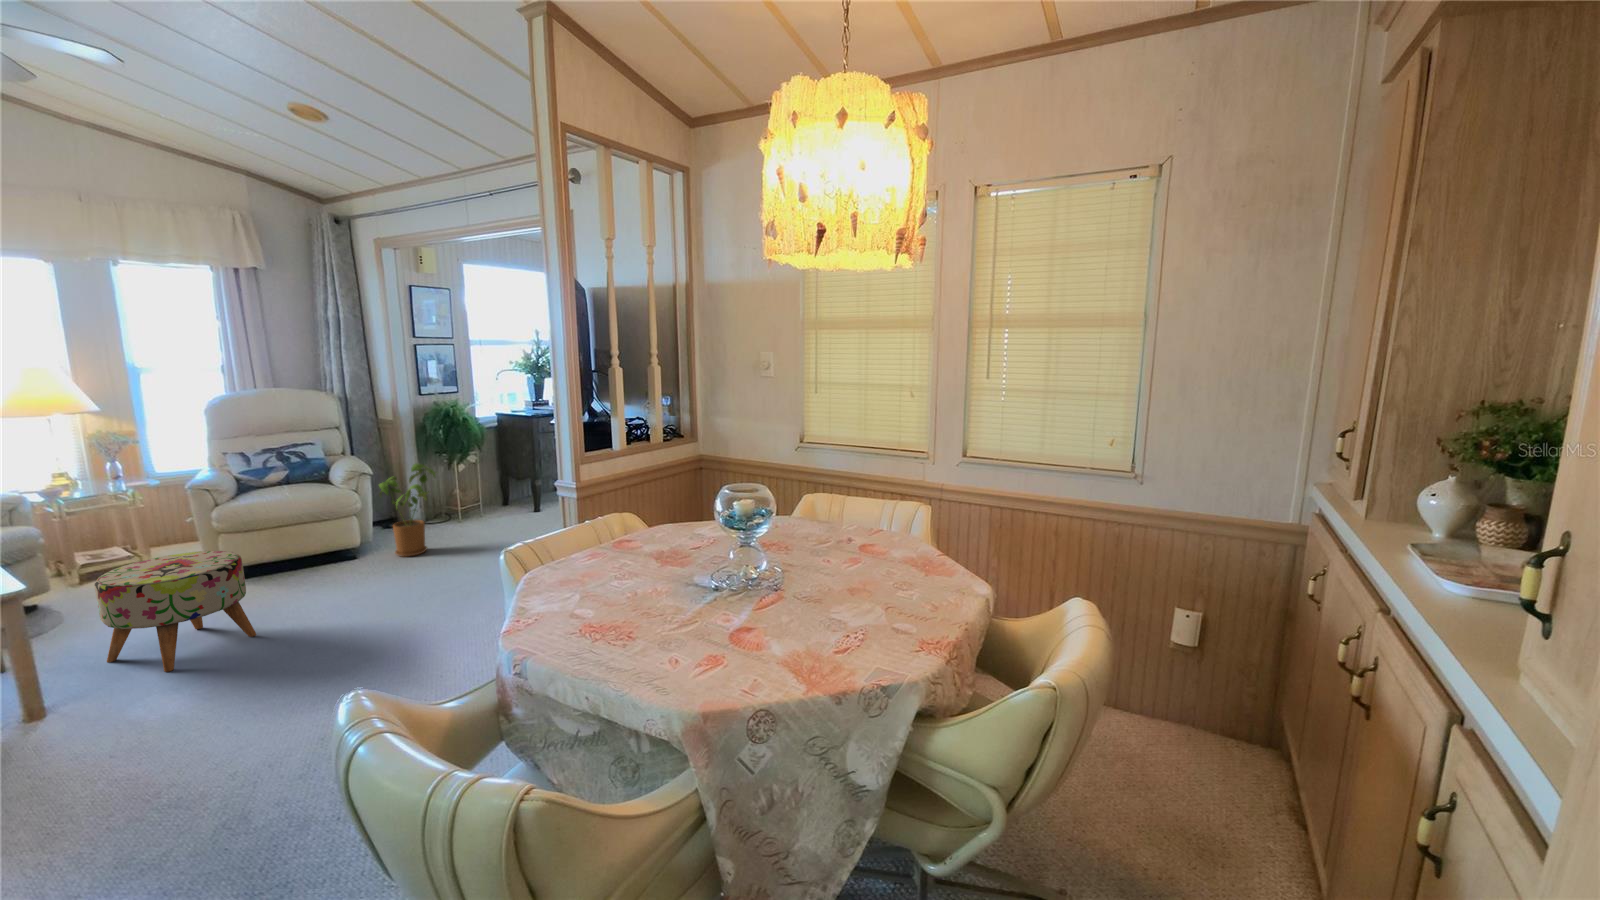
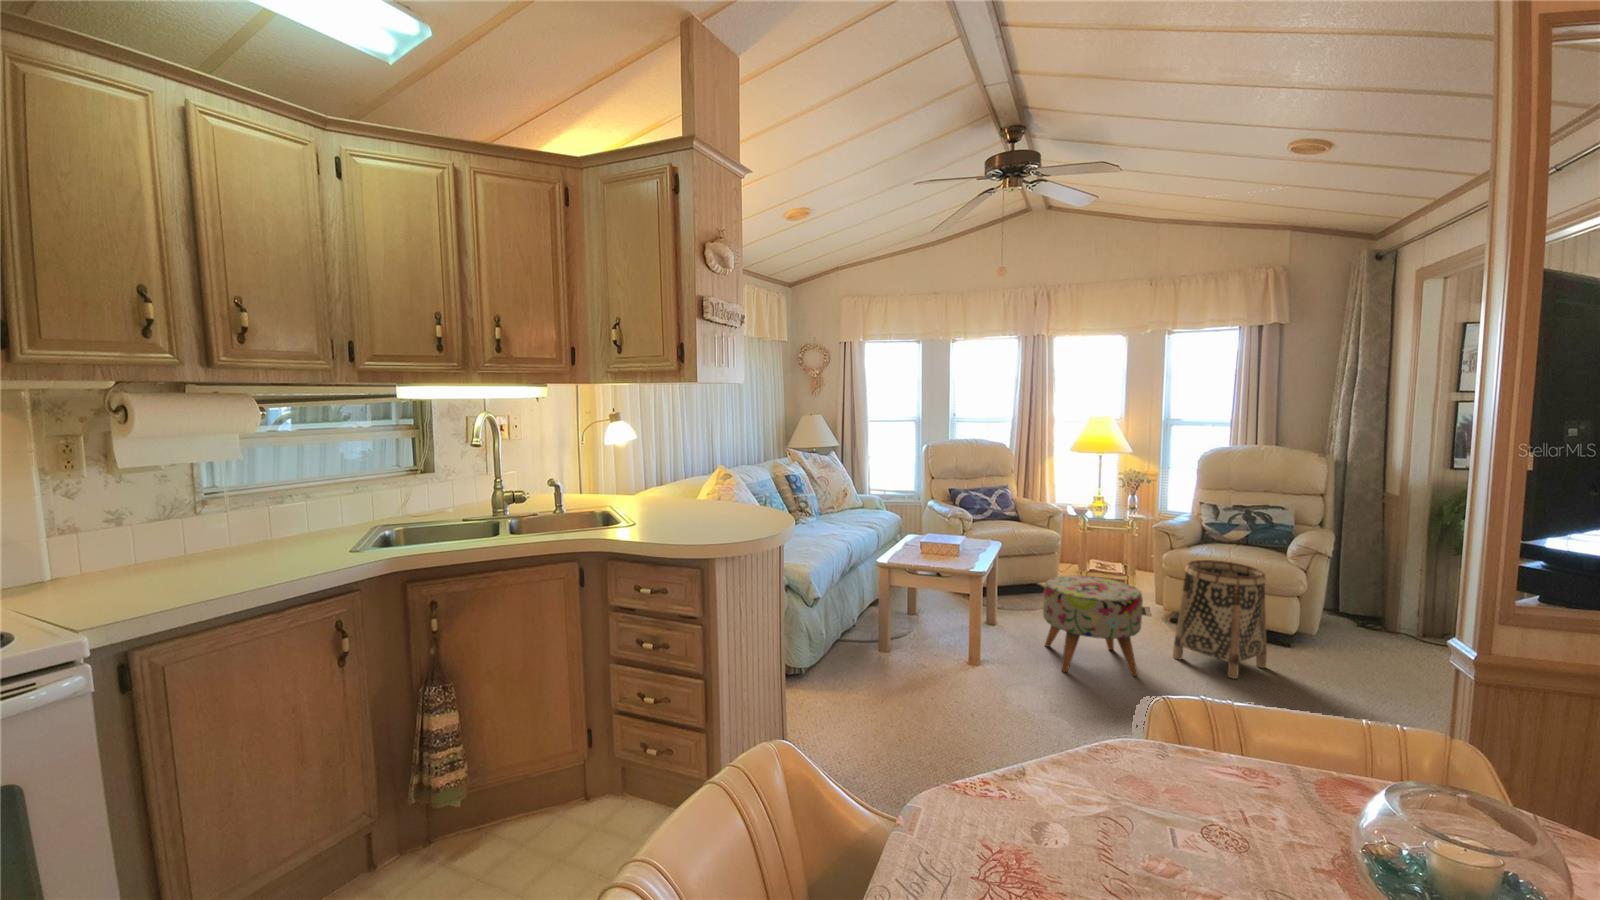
house plant: present [379,463,435,557] -> none [1333,556,1426,674]
basket: none [263,498,354,606] -> present [1173,560,1267,679]

